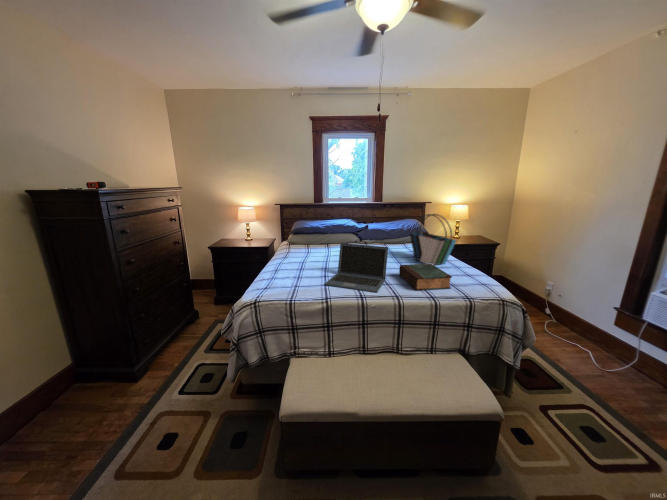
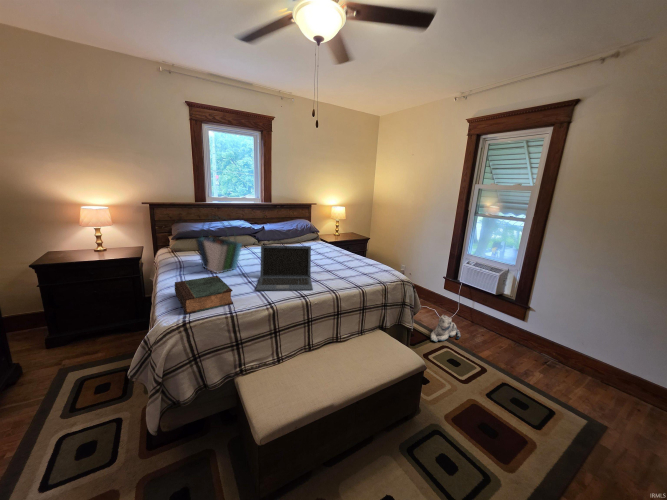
tote bag: present [410,214,456,265] -> present [196,217,242,274]
book: present [399,264,452,290] -> present [175,276,233,314]
plush toy: none [562,359,624,401] -> present [431,315,461,342]

